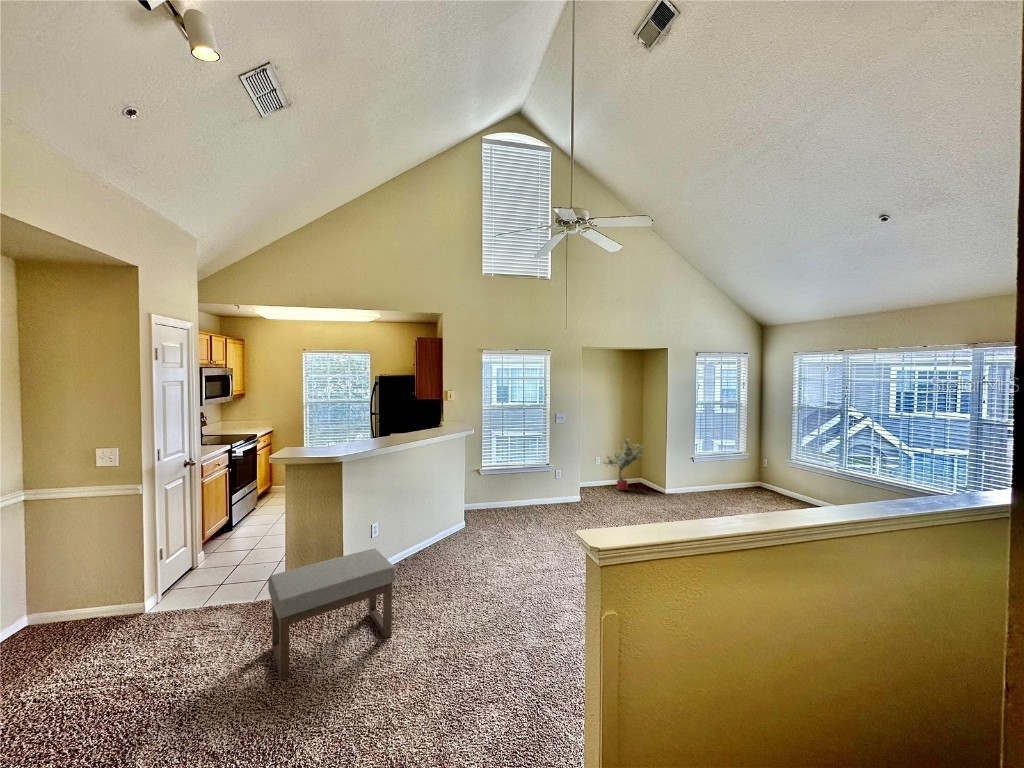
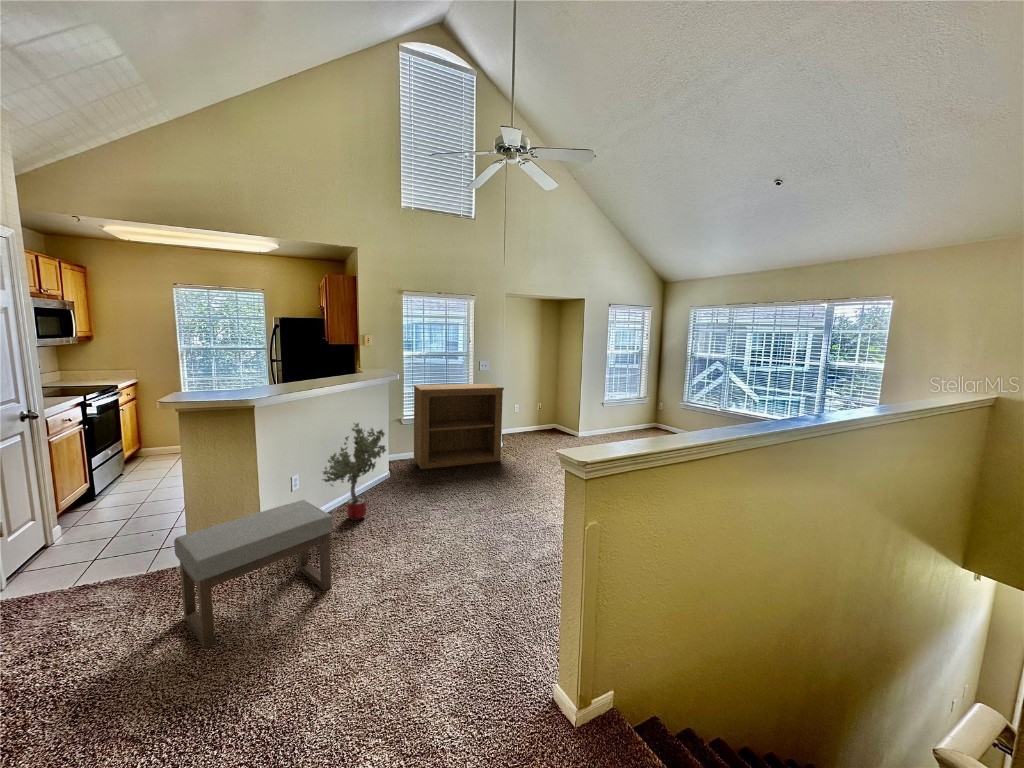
bookshelf: none [490,436,576,520] -> present [414,384,504,469]
potted tree: present [603,438,644,491] -> present [322,423,386,520]

